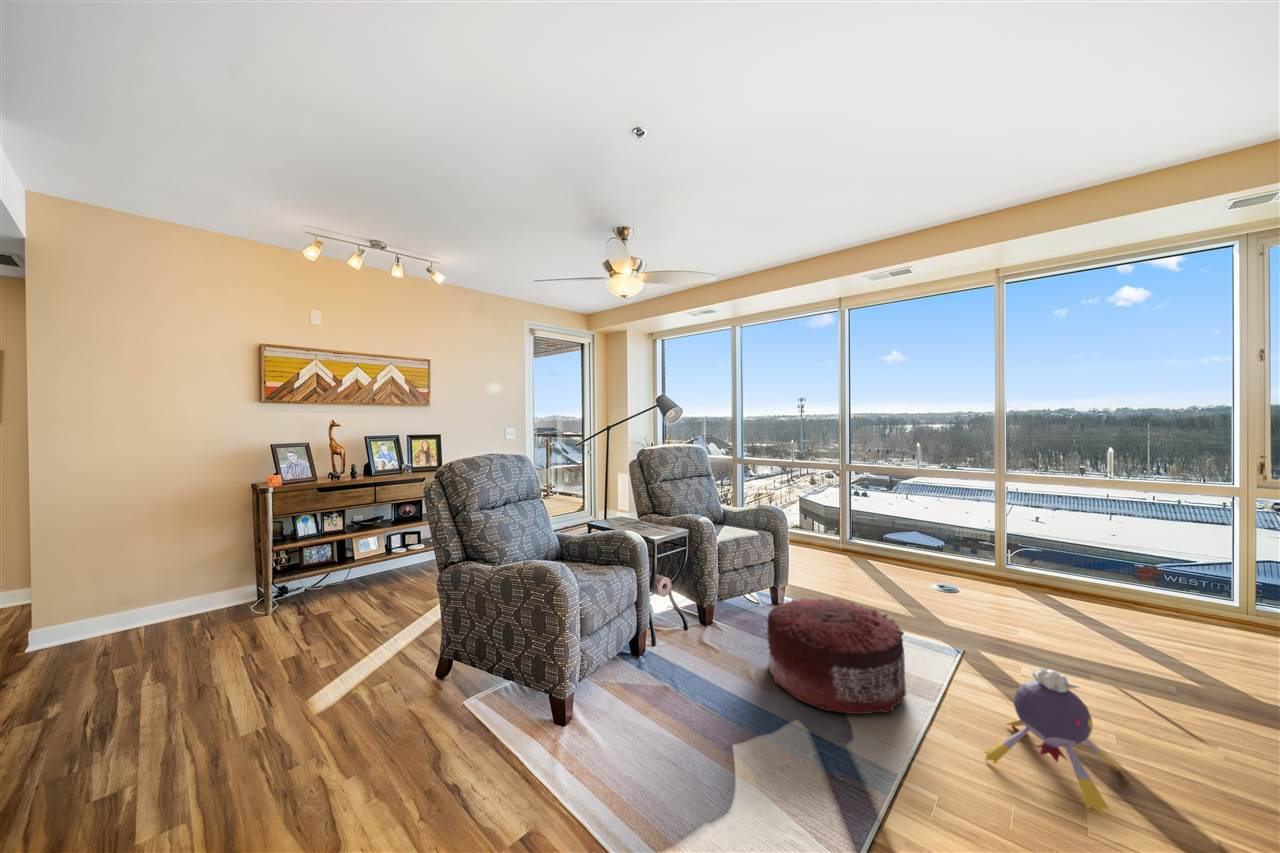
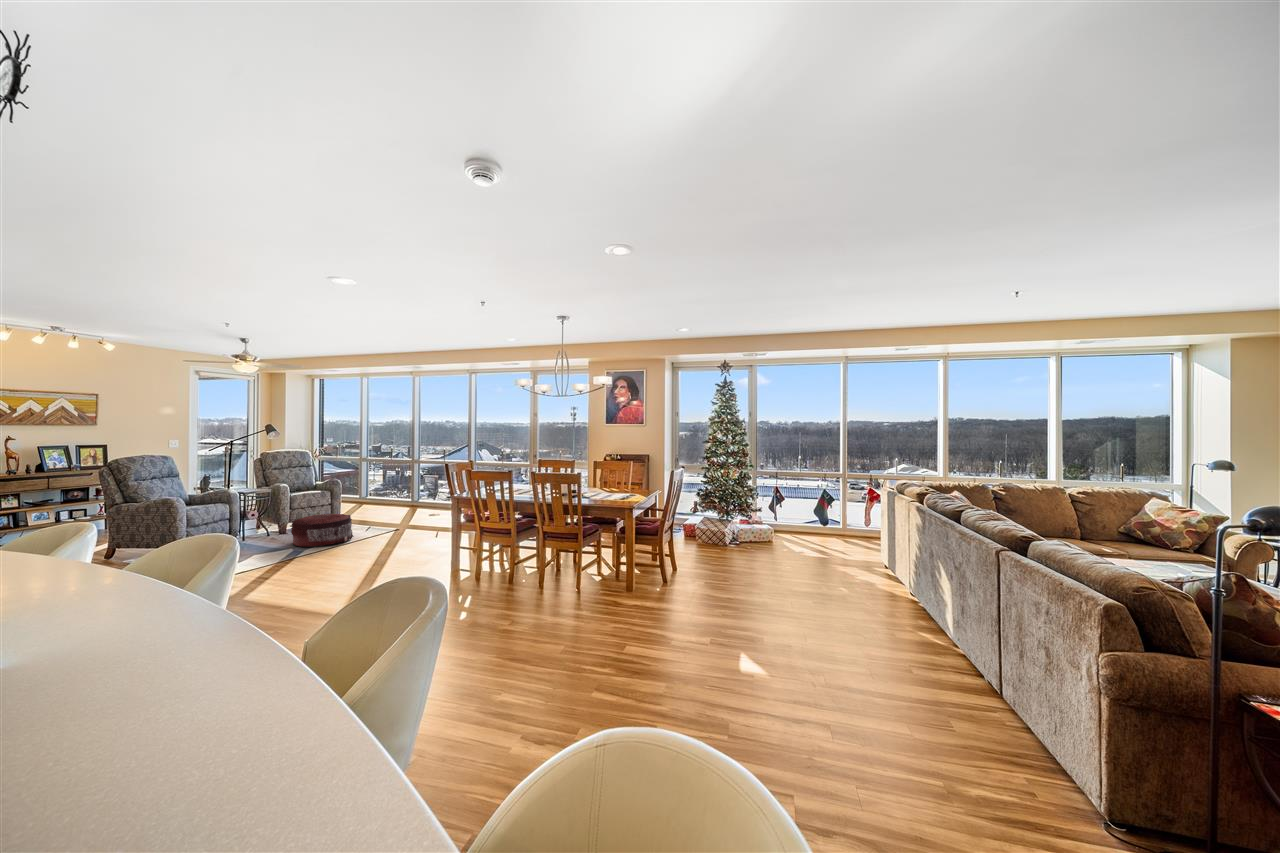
plush toy: present [984,669,1121,814] -> none [350,518,395,553]

